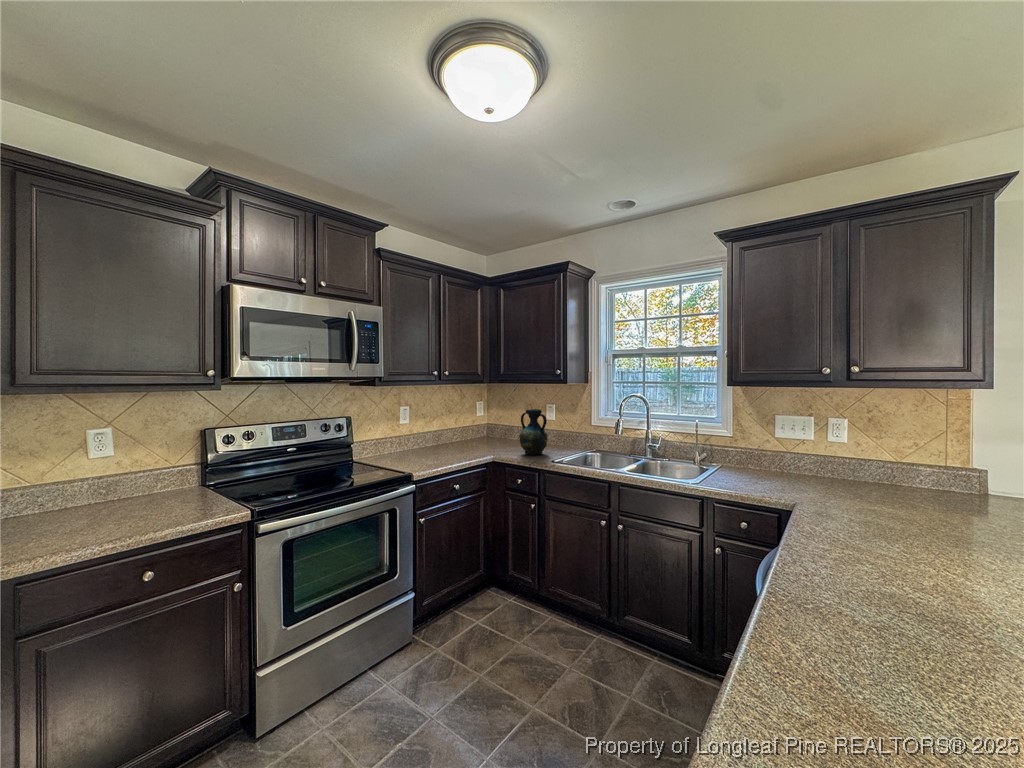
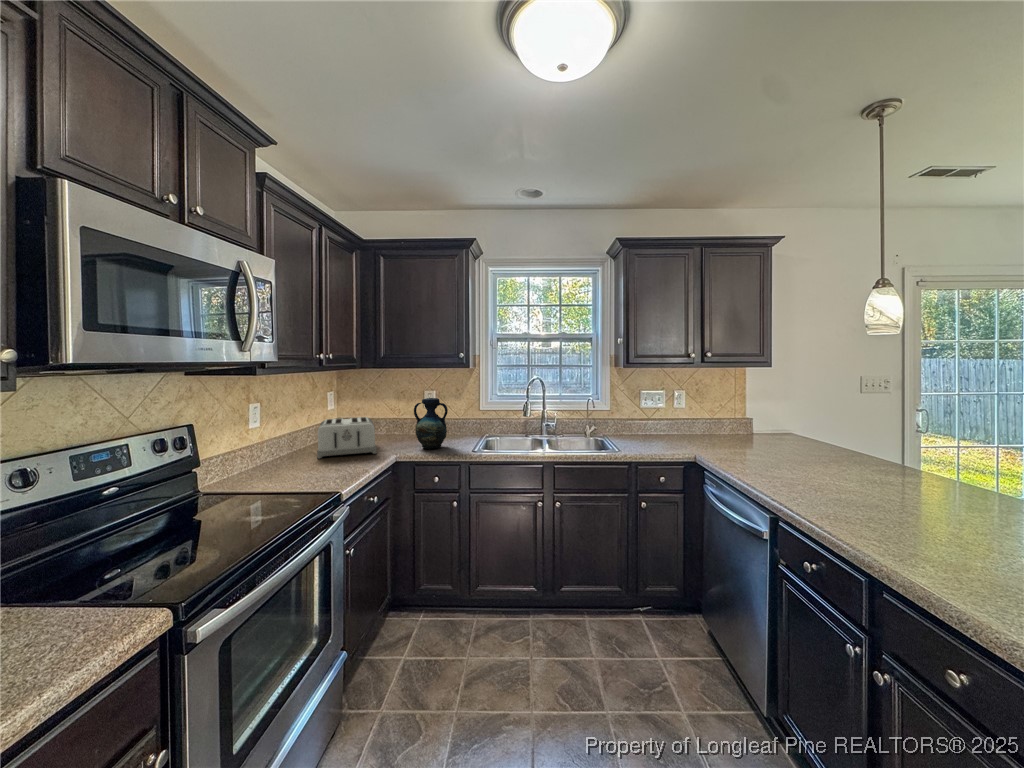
toaster: none [443,422,497,453] -> present [317,417,377,458]

